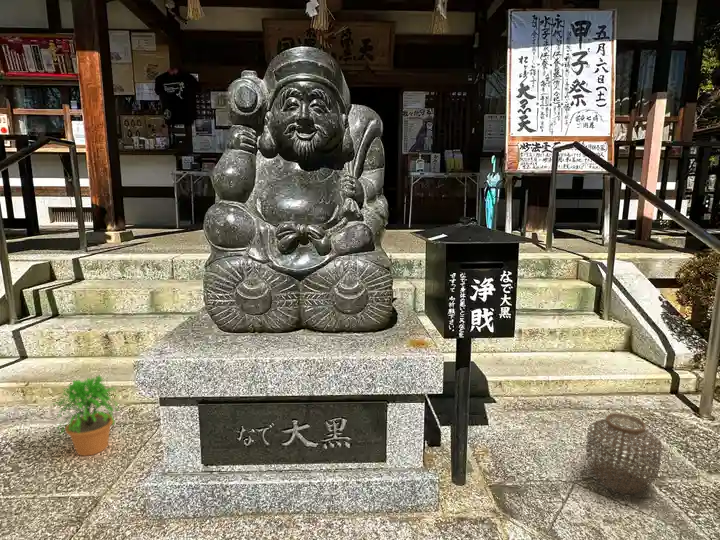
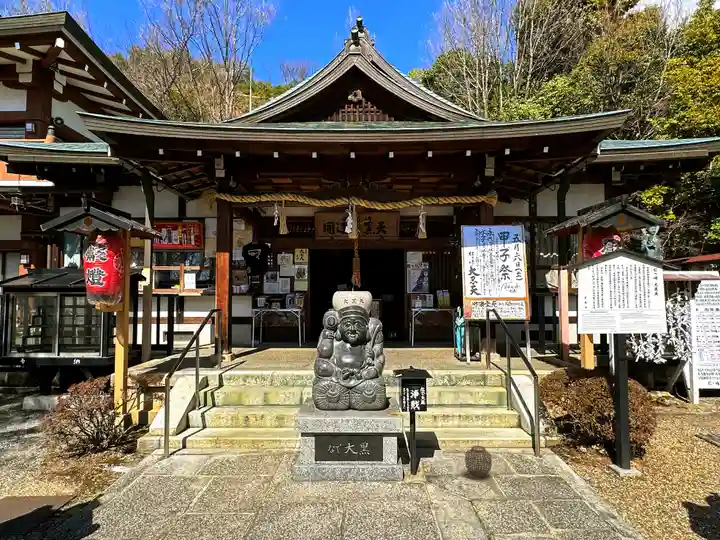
potted plant: present [56,375,119,456] -> none [247,431,274,465]

